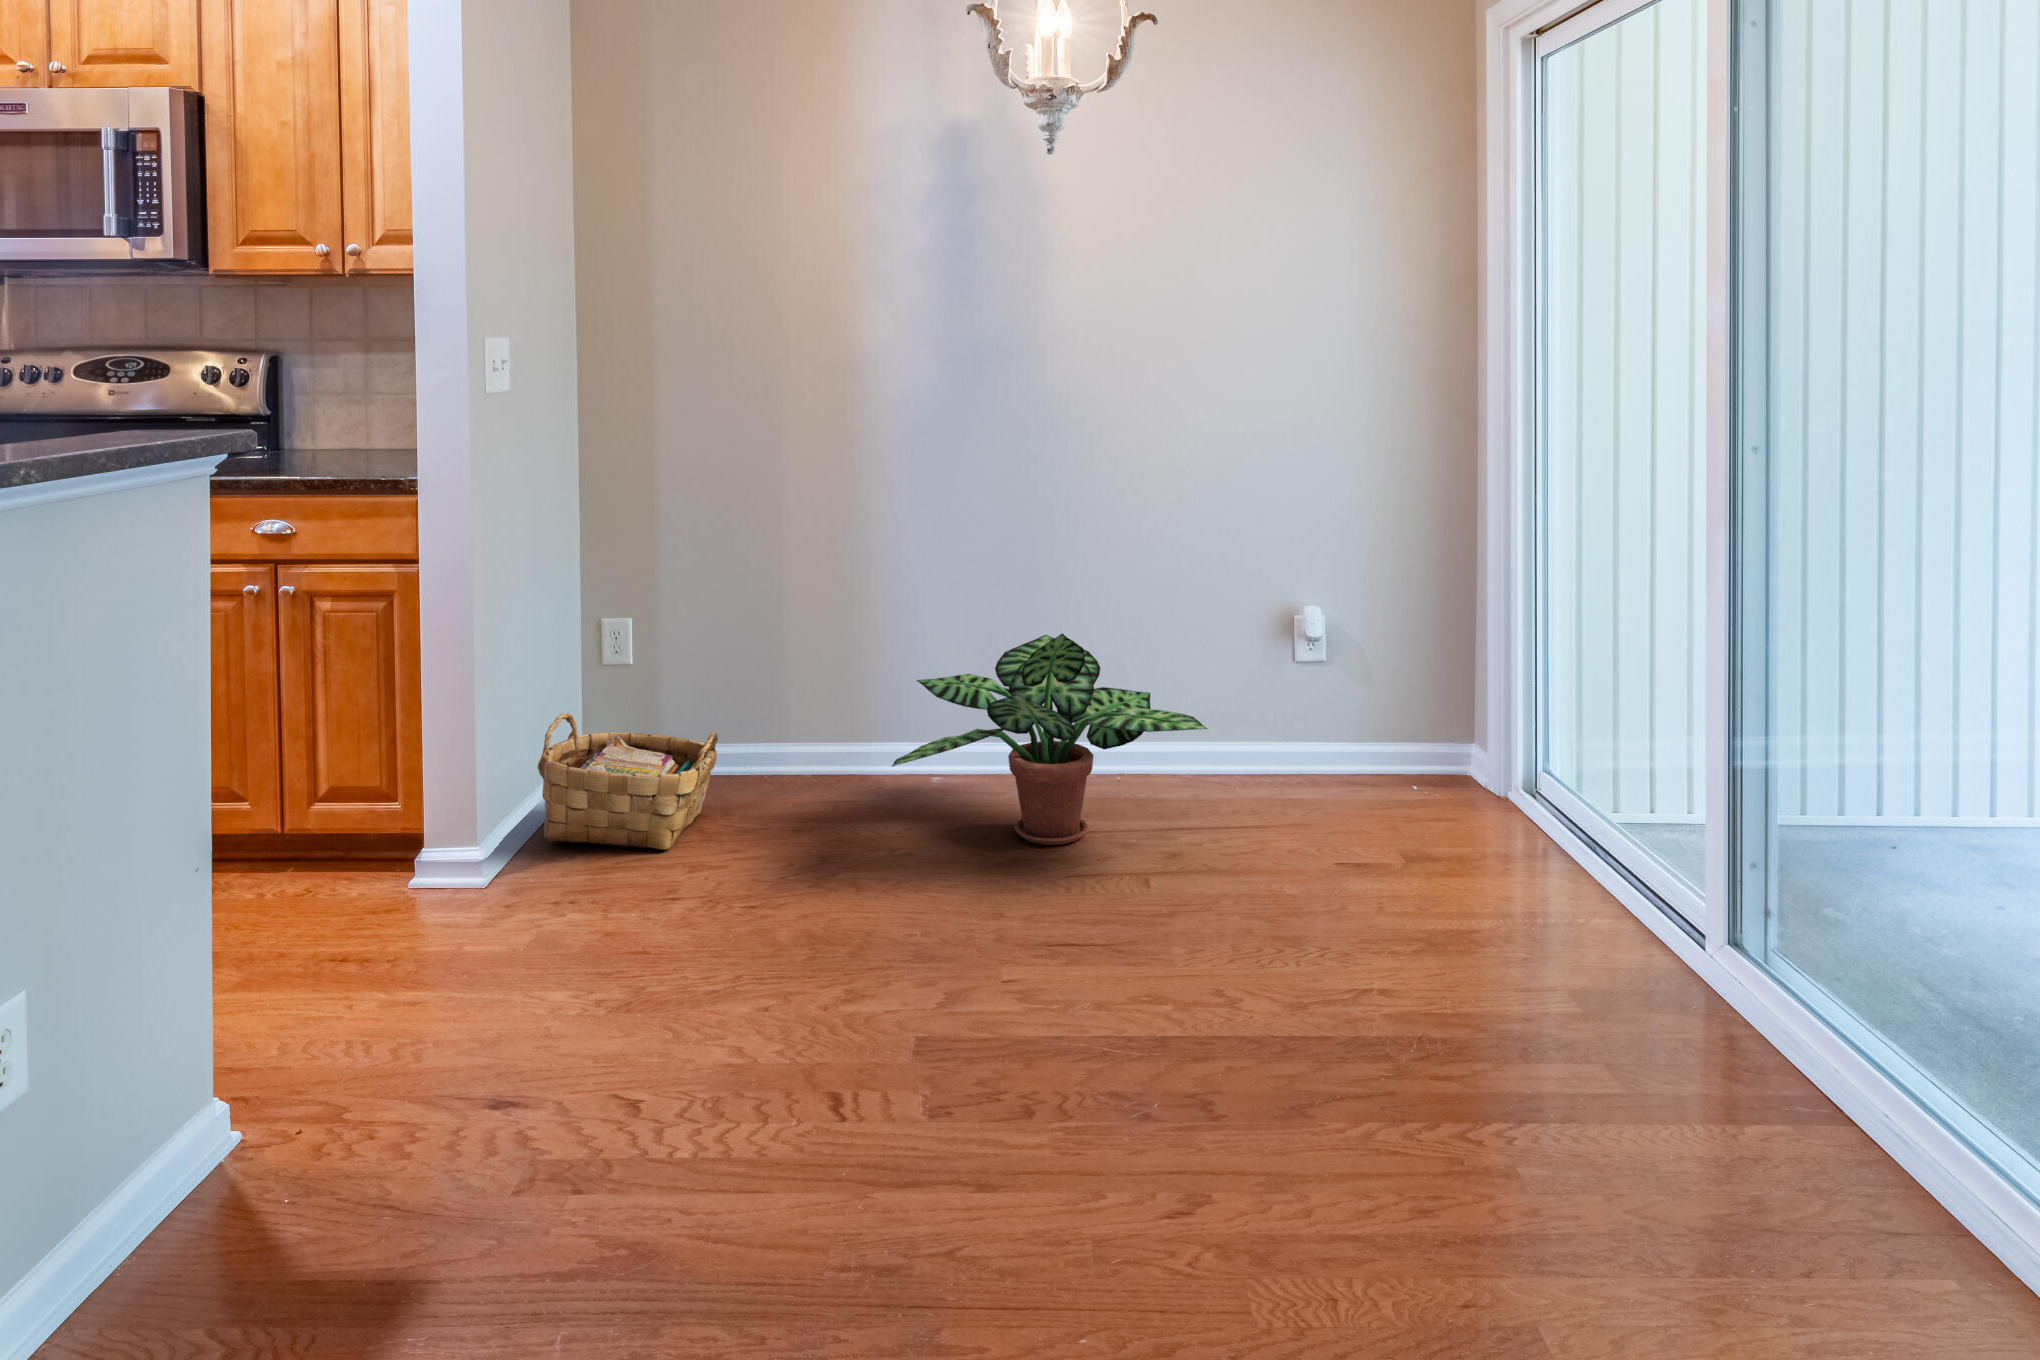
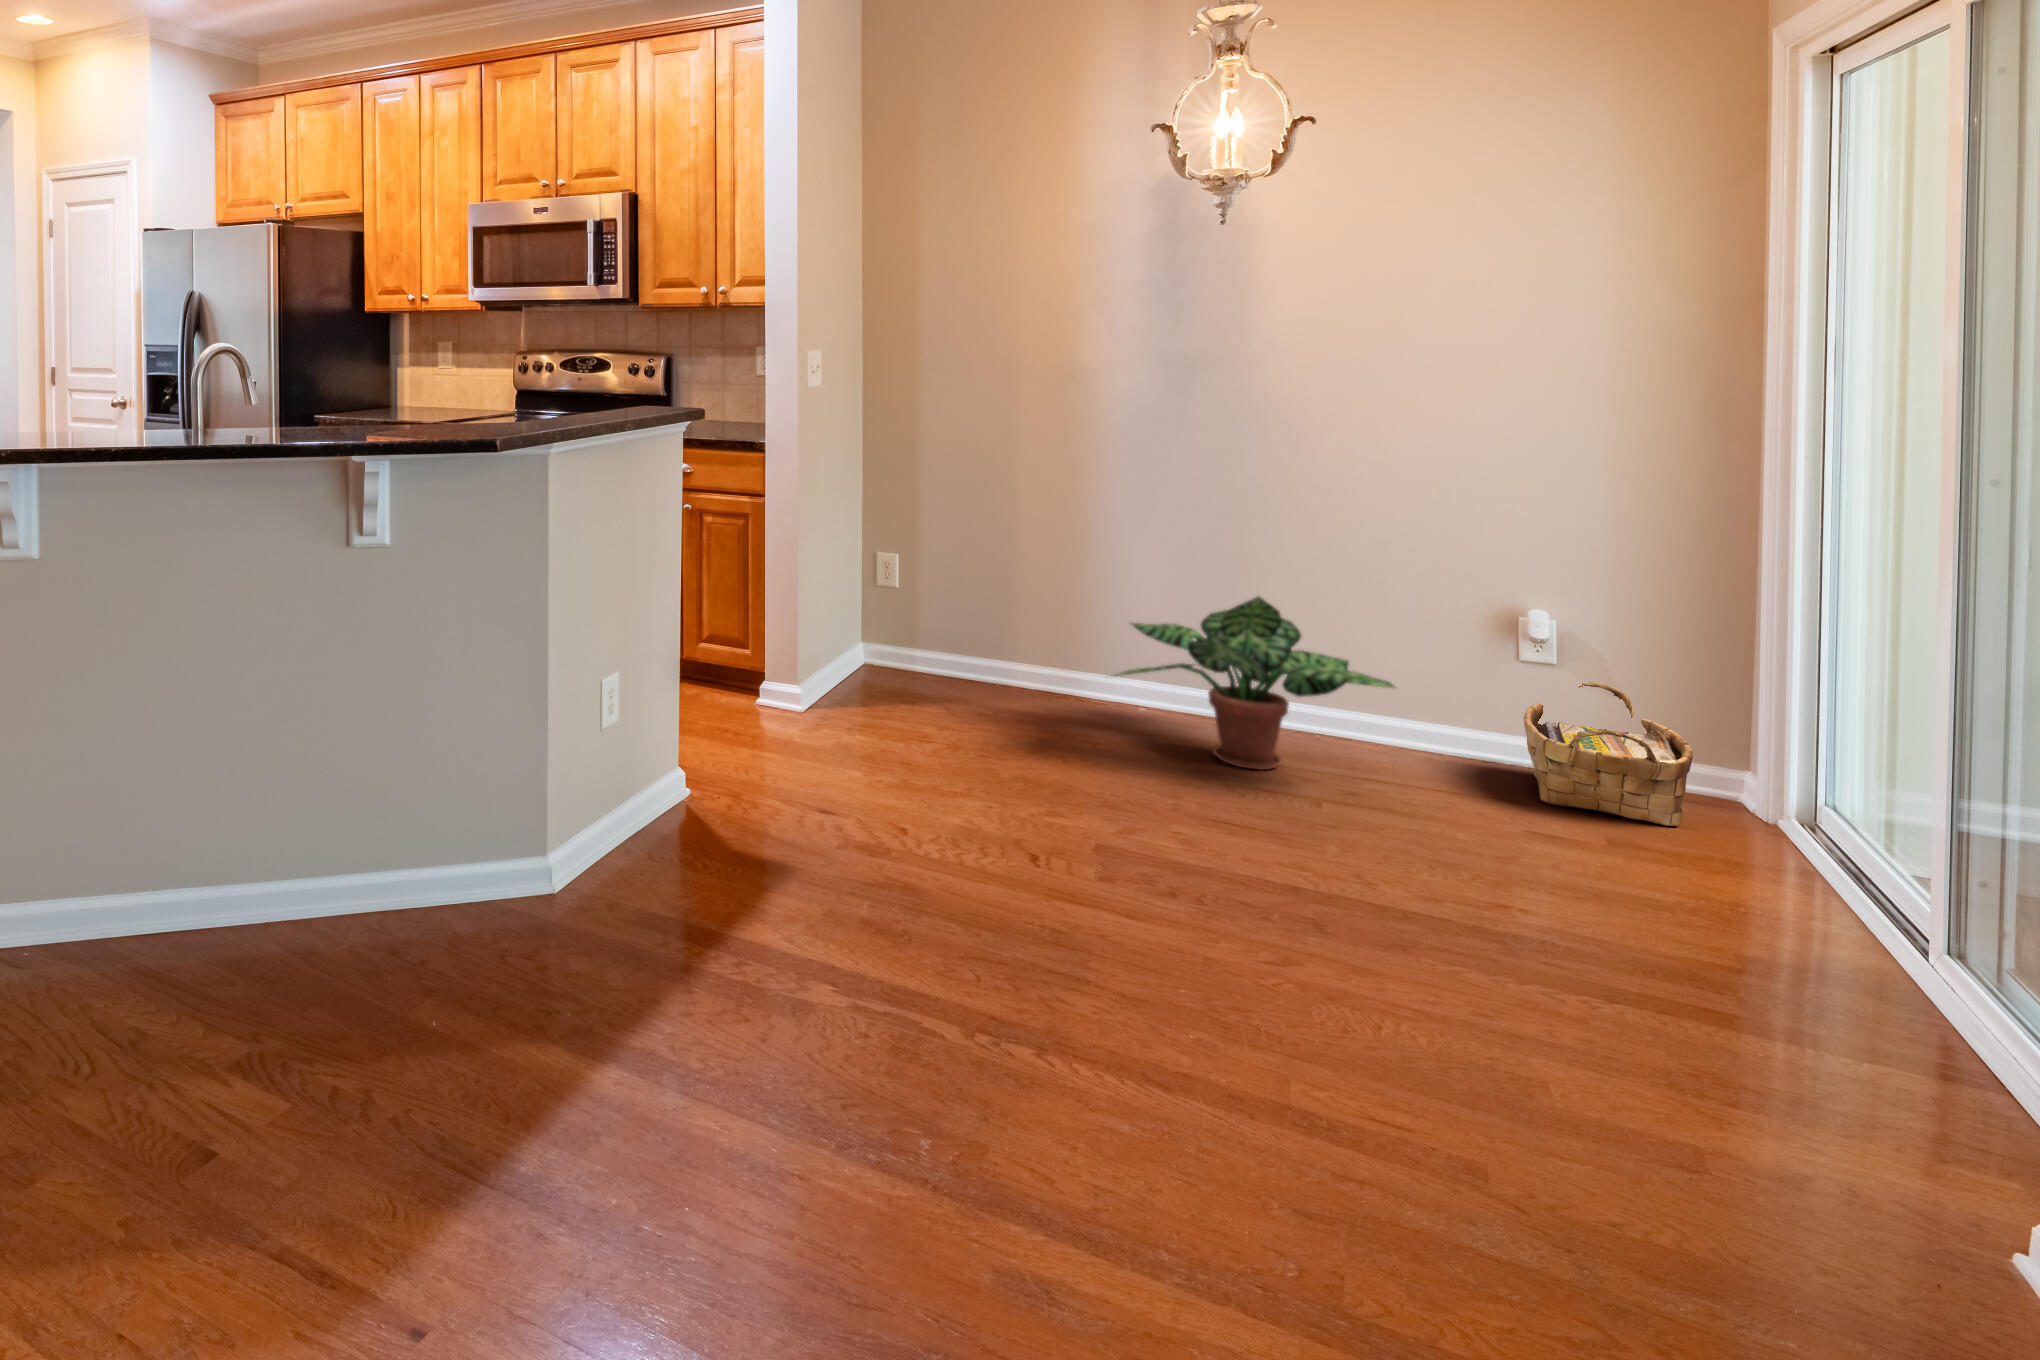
woven basket: present [538,713,718,850] -> present [1524,682,1693,826]

